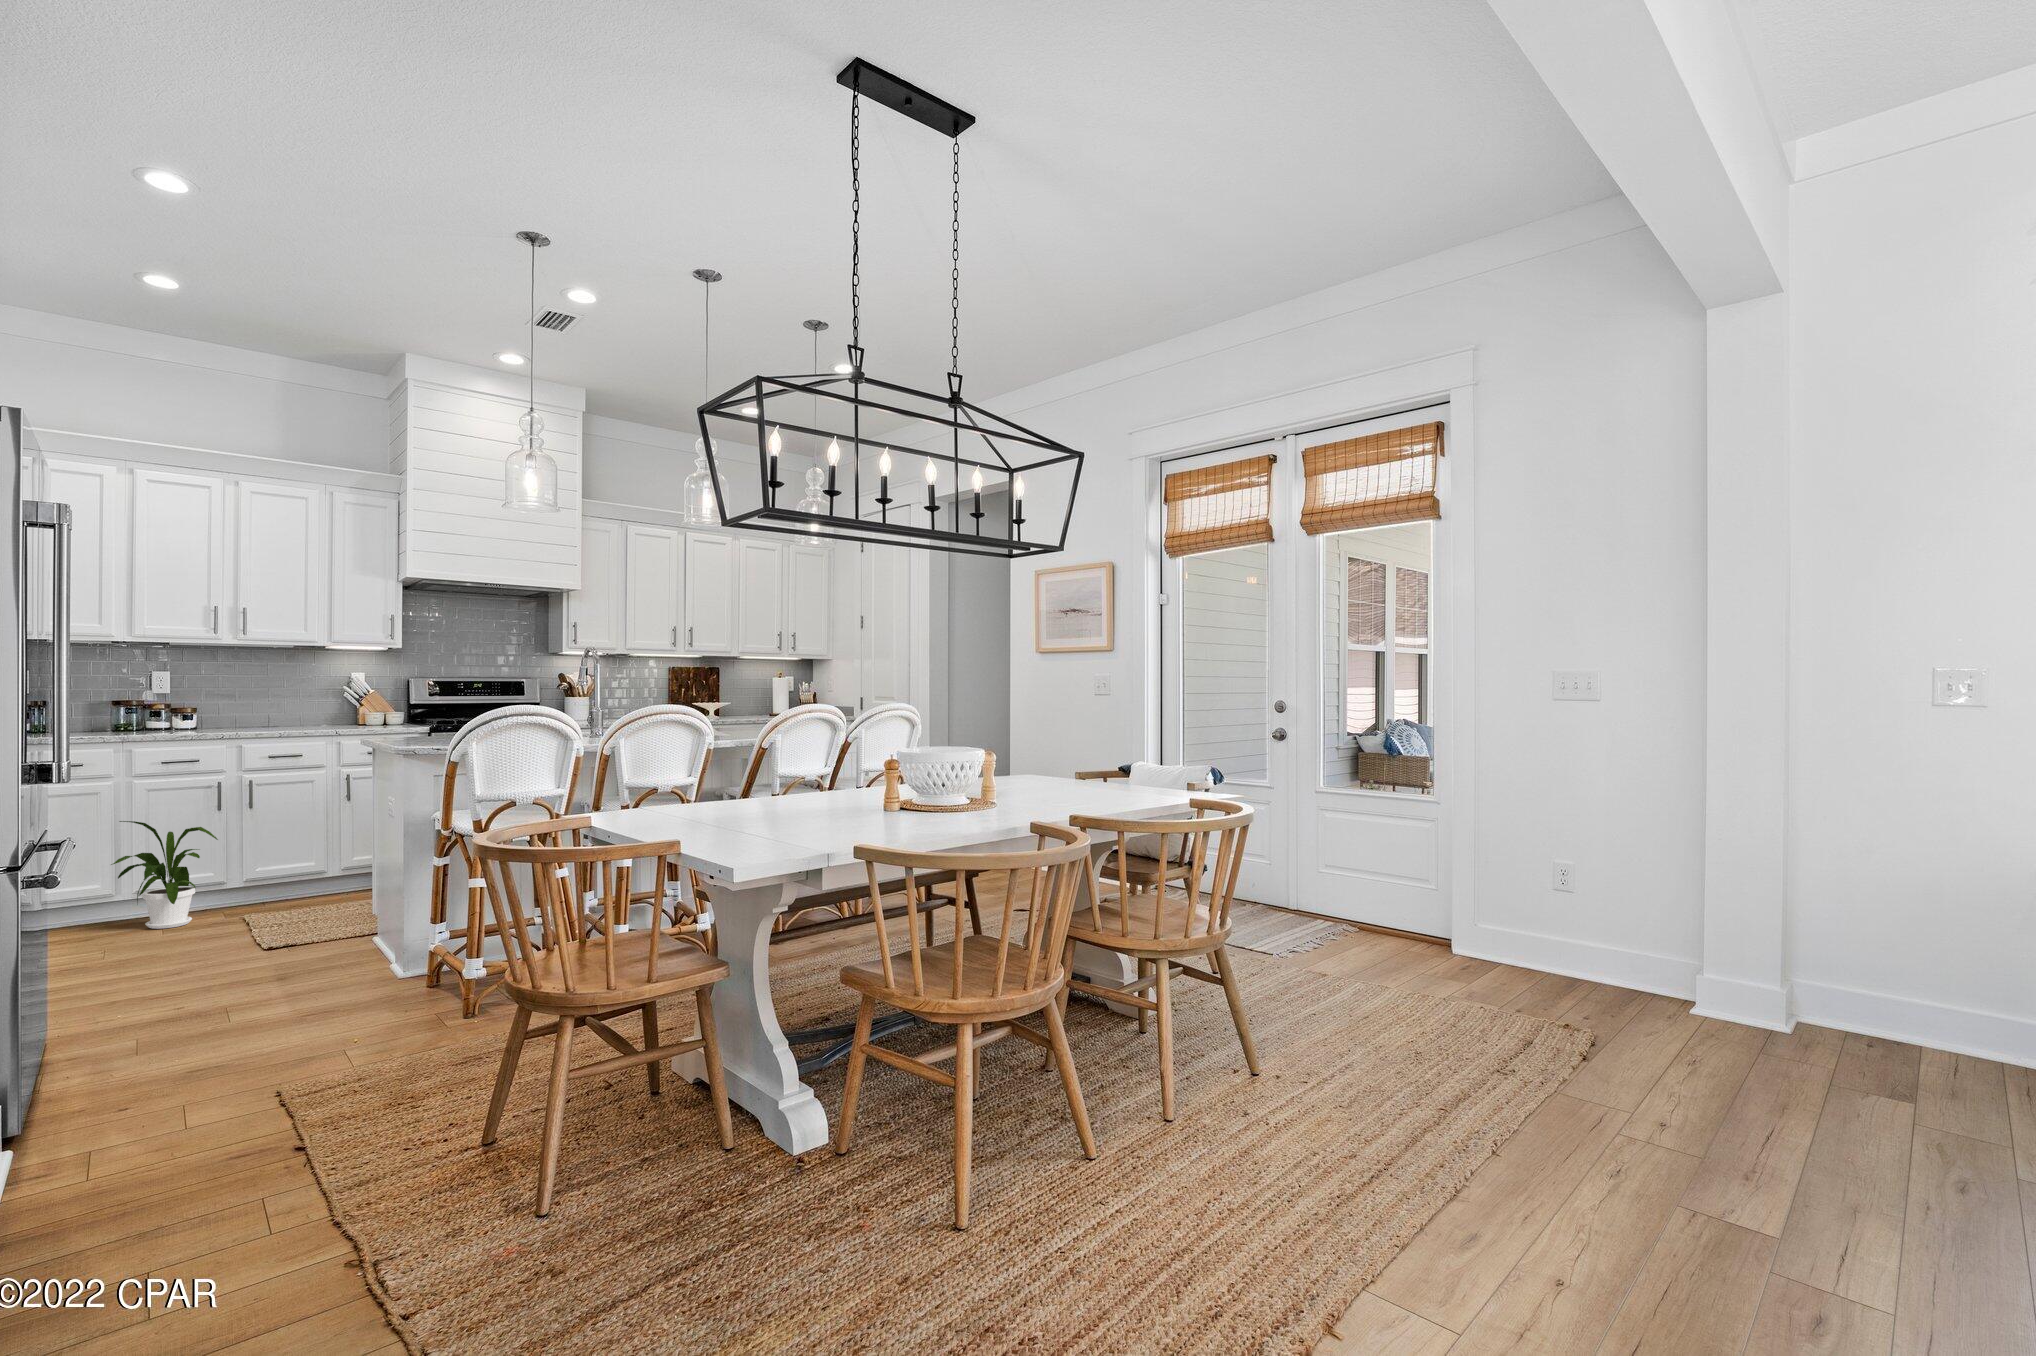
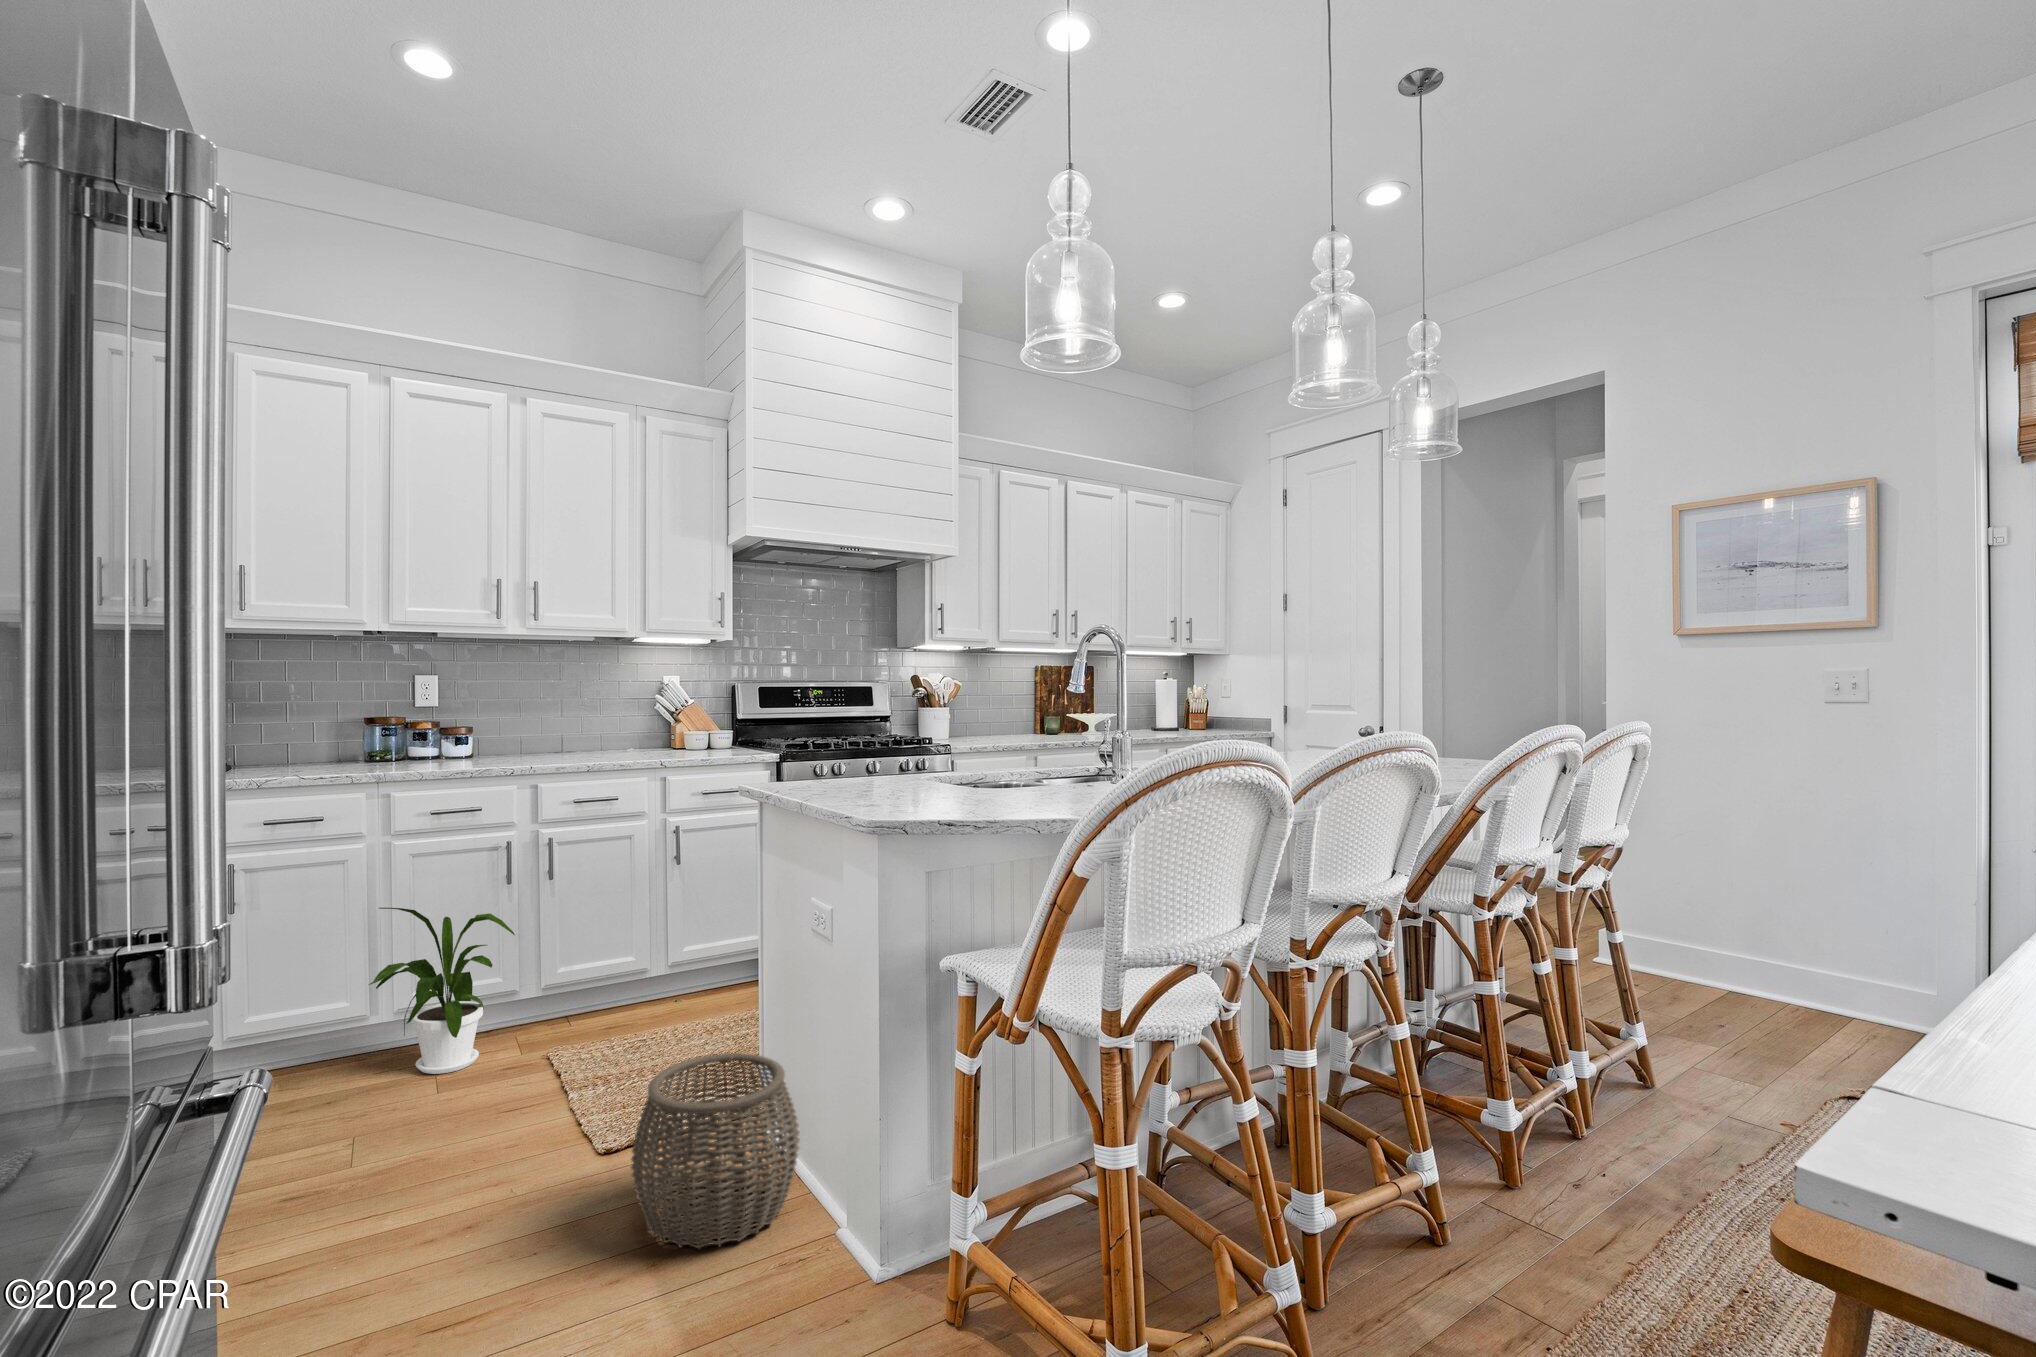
woven basket: none [264,884,372,976] -> present [631,1053,800,1249]

